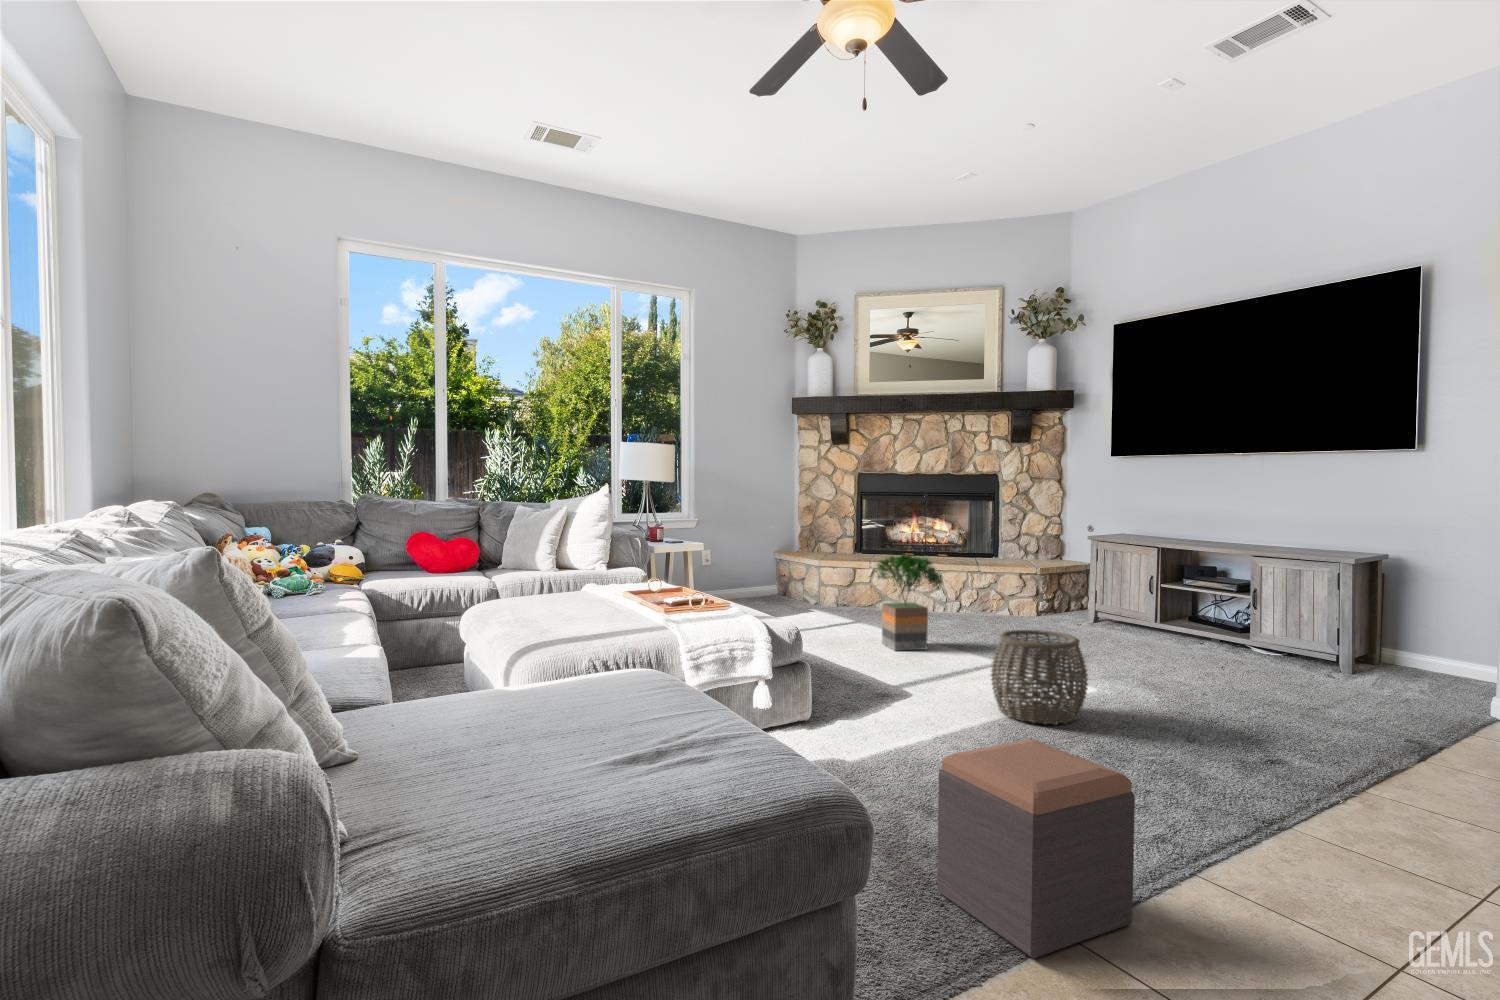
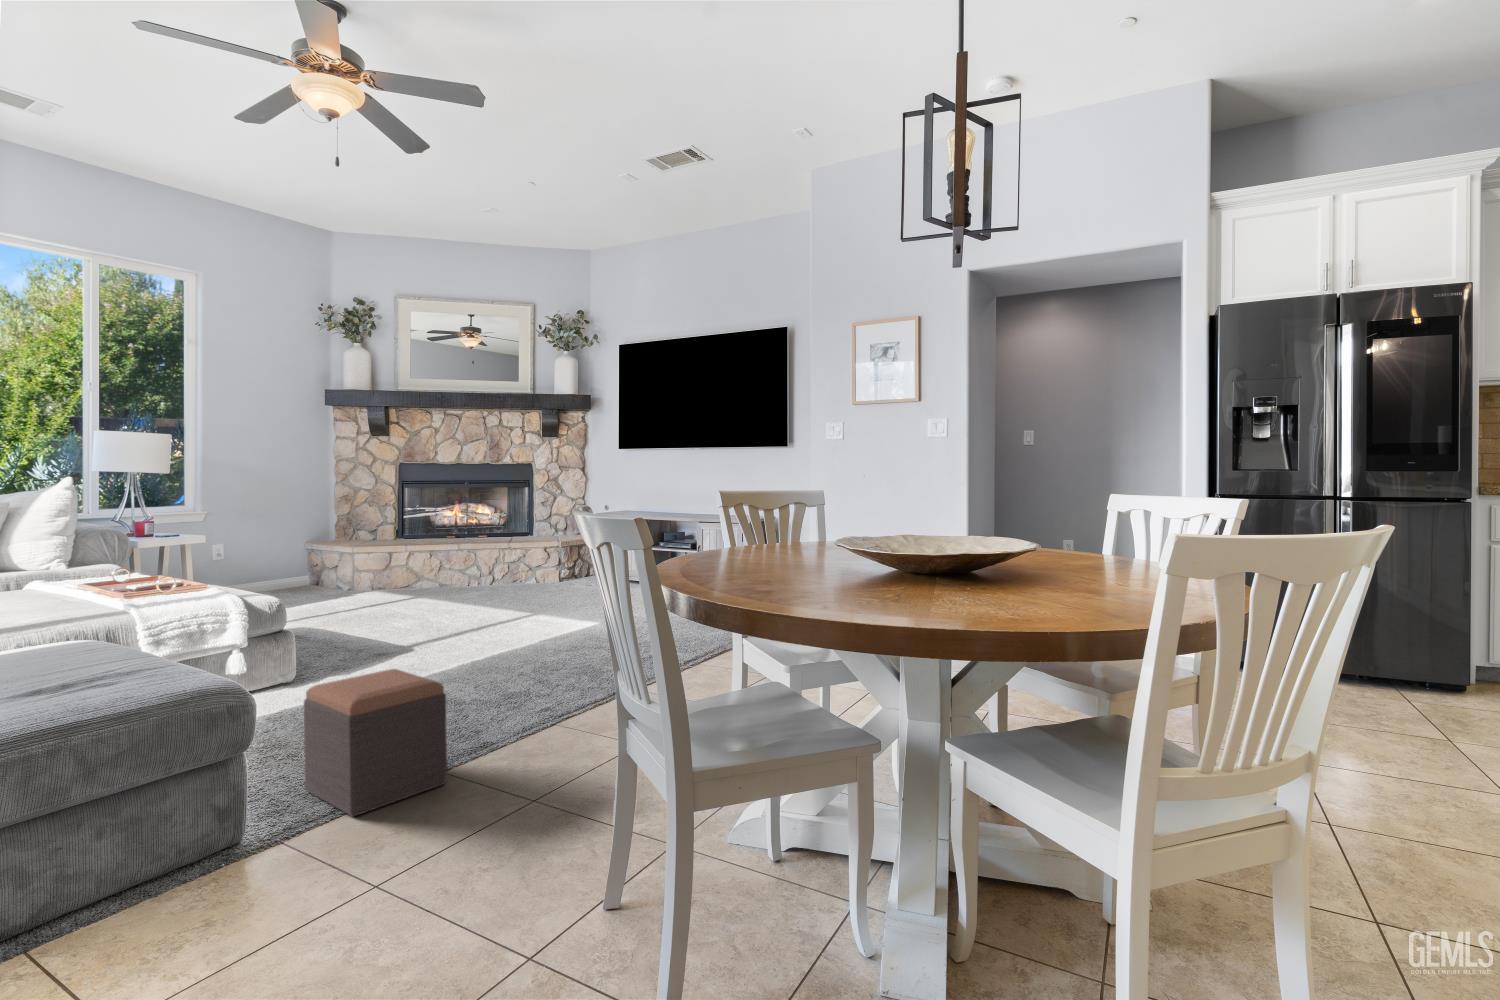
potted tree: present [877,554,943,651] -> none [383,536,449,622]
woven basket: present [991,630,1088,725] -> none [451,593,530,667]

